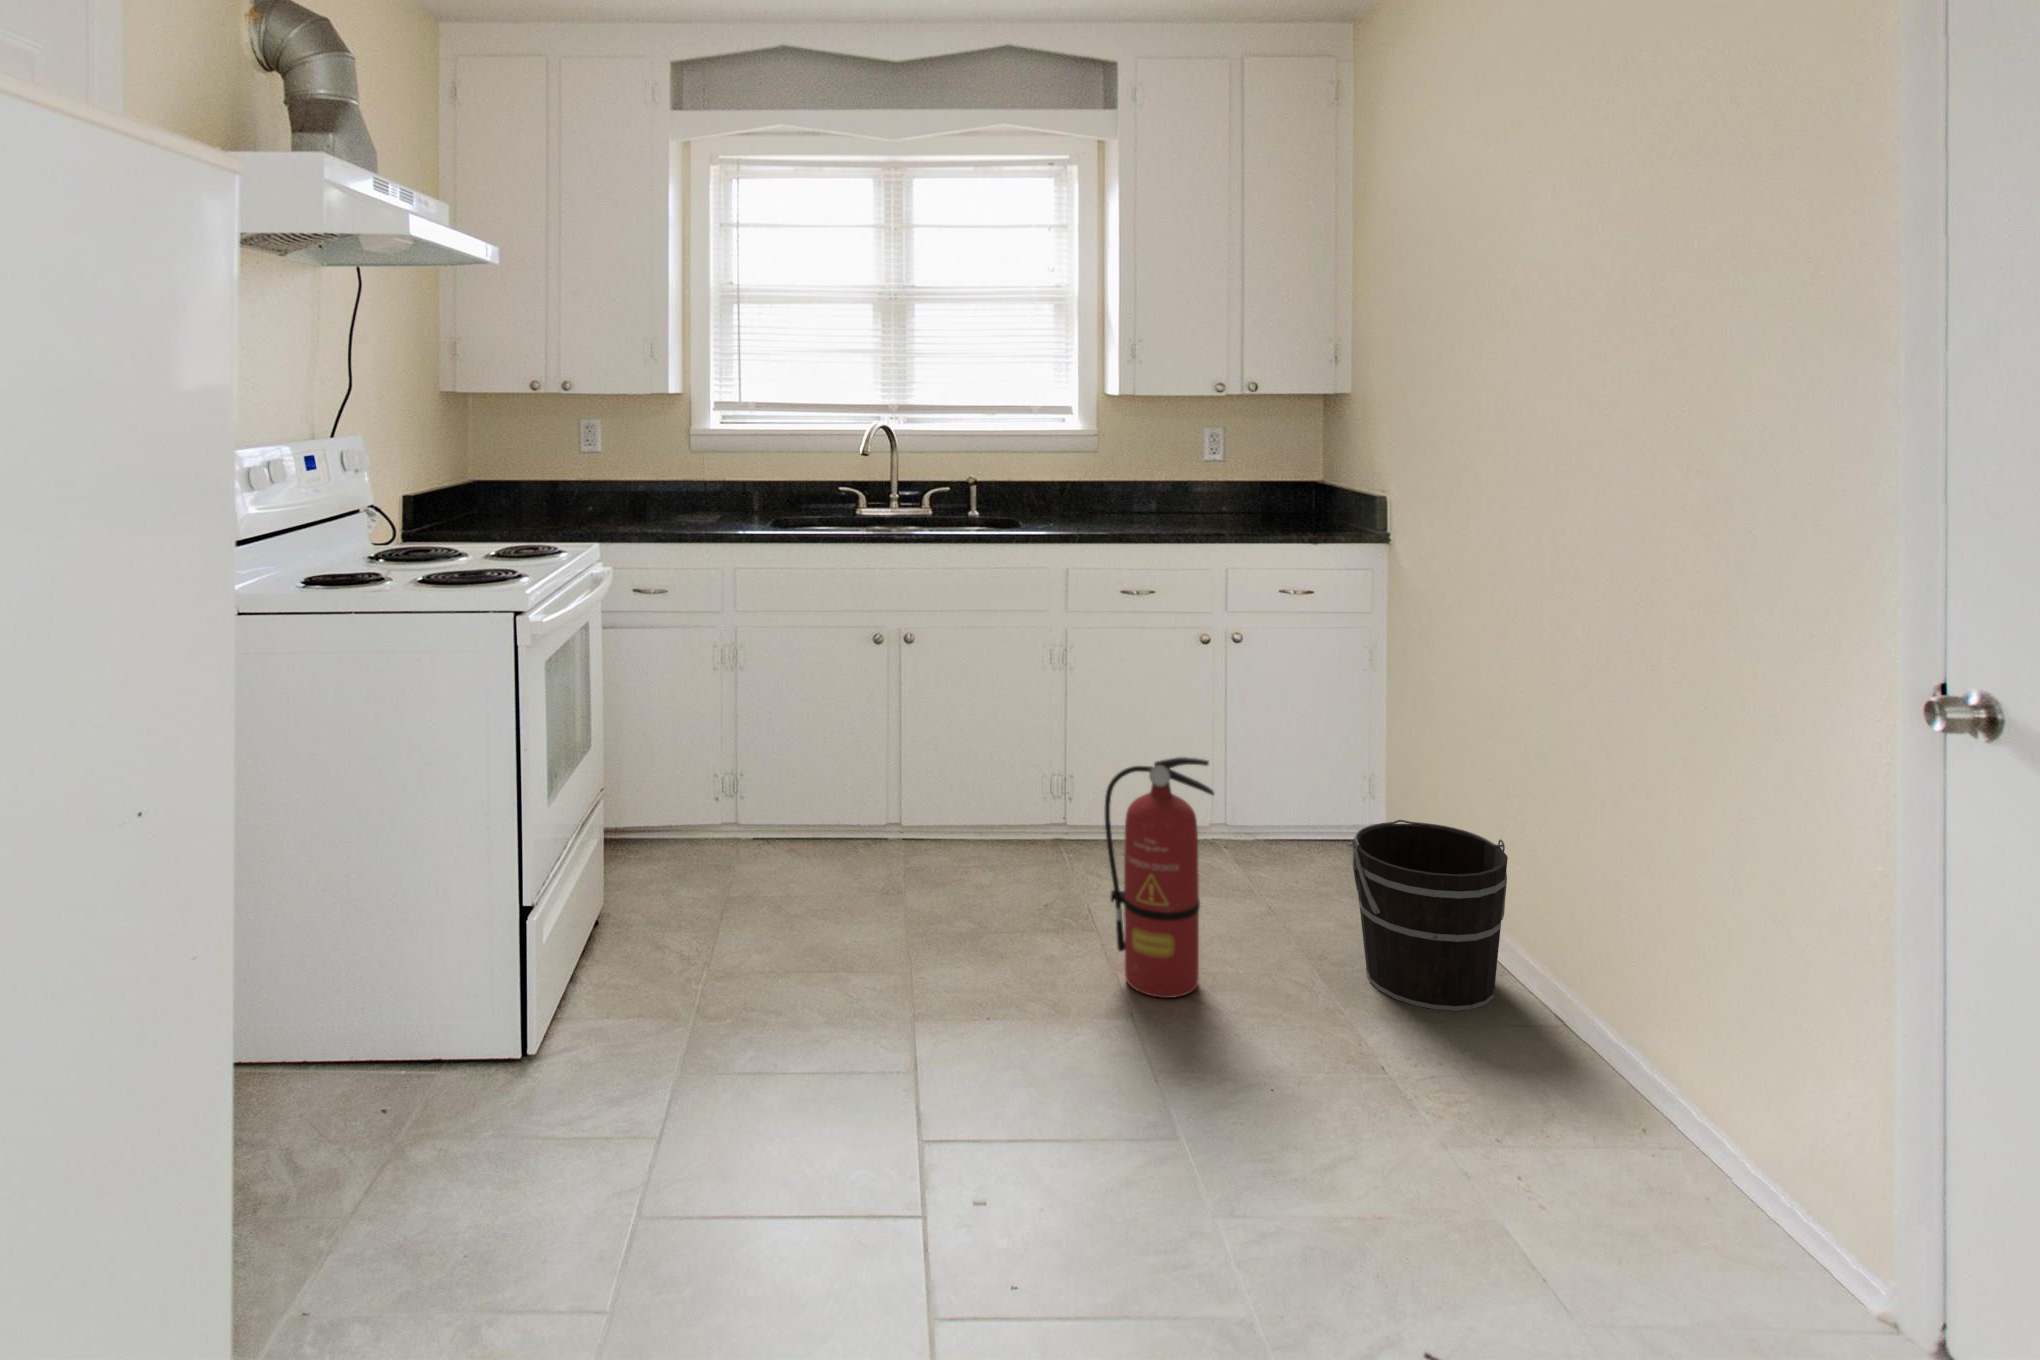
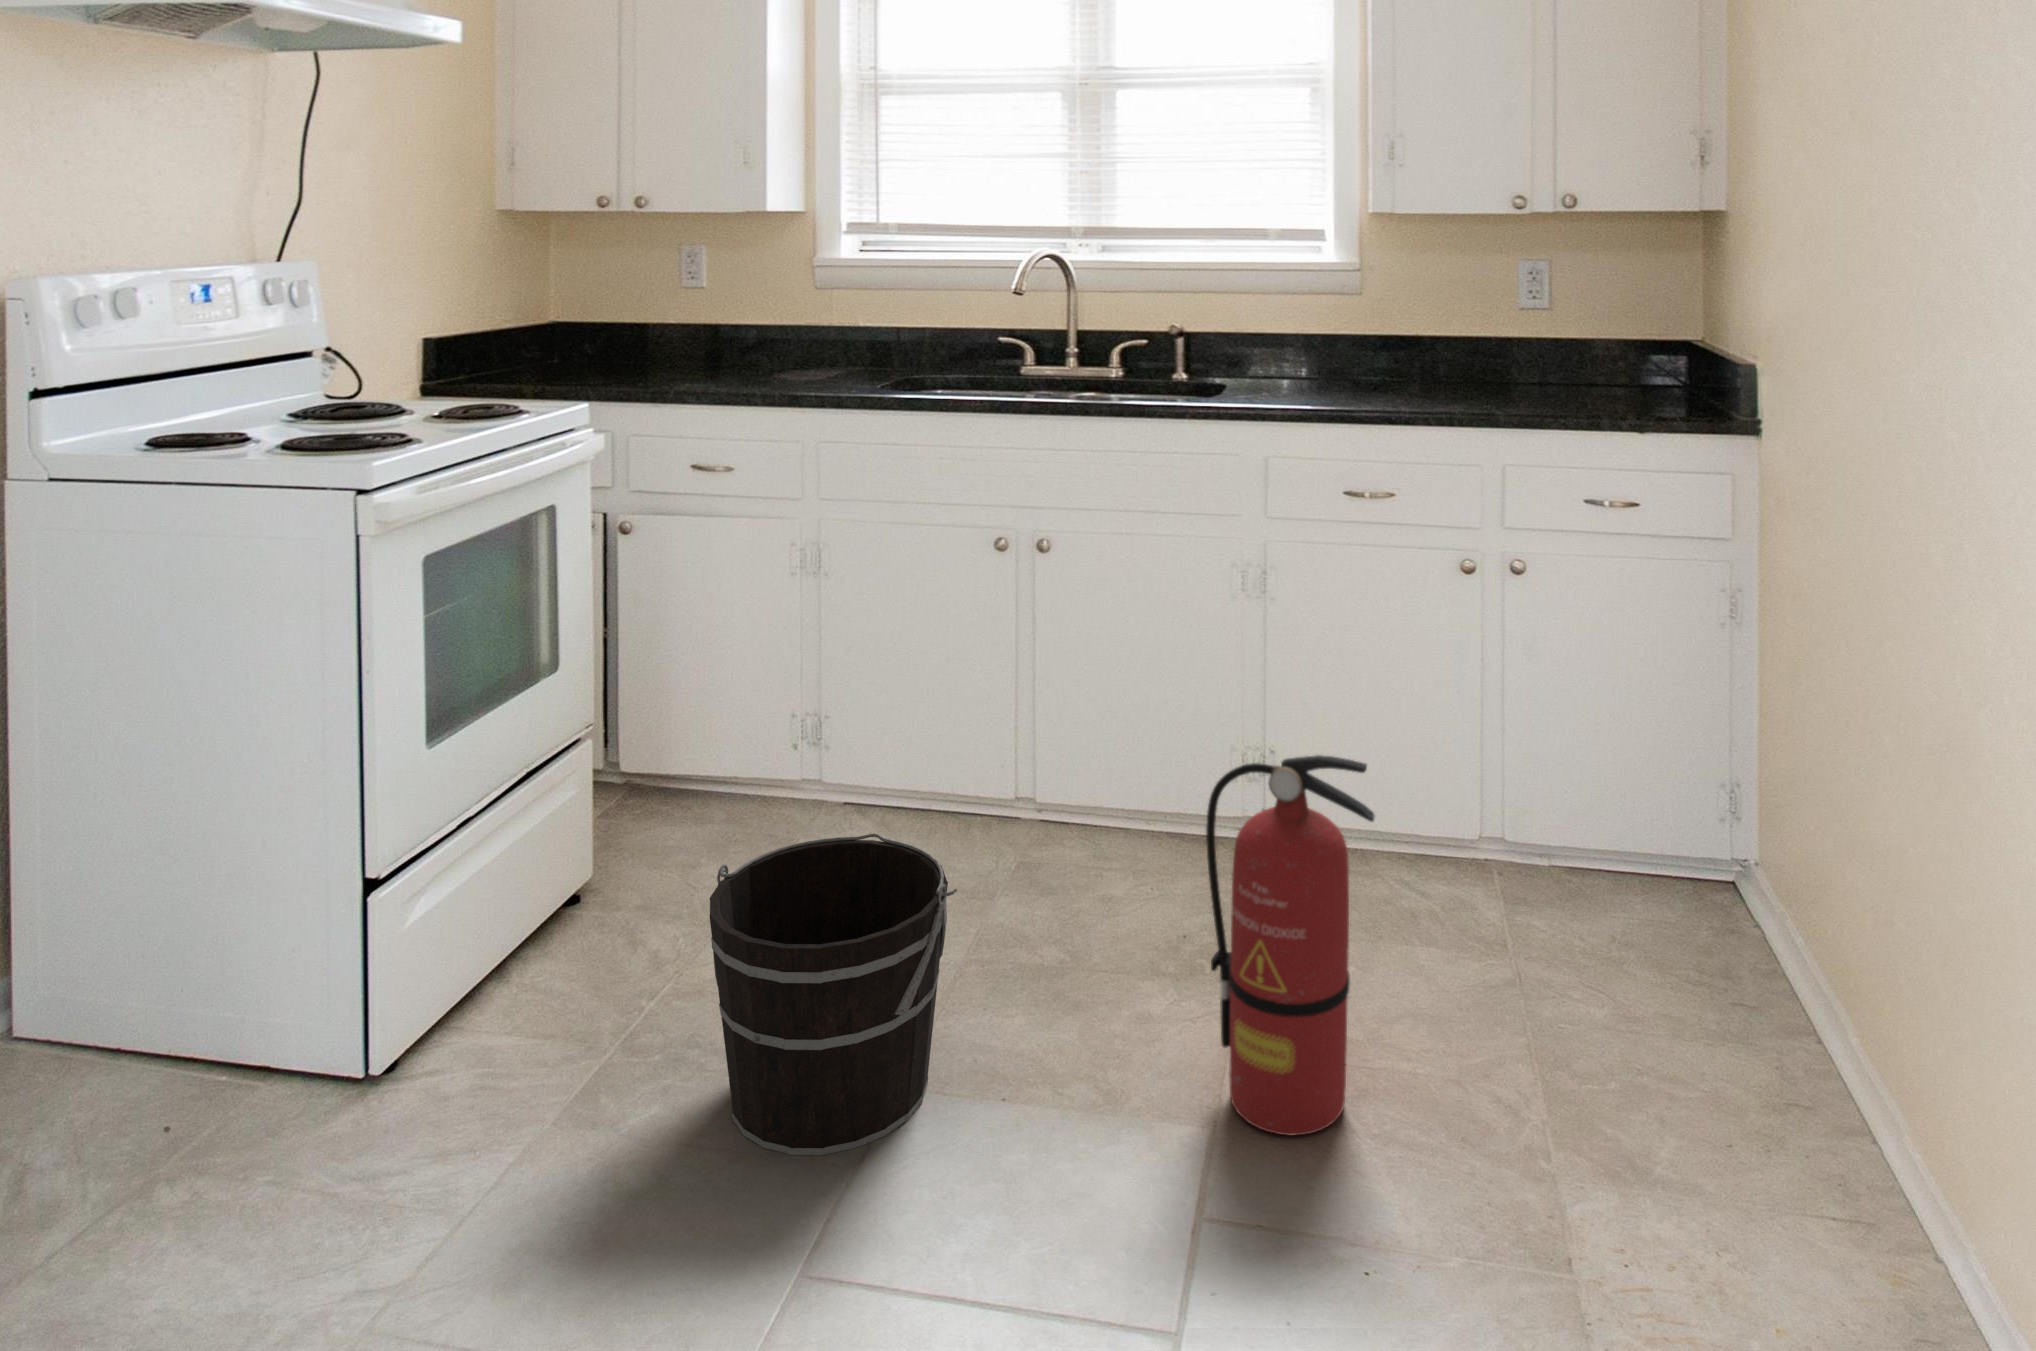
bucket: present [1348,820,1508,1011] -> present [709,834,957,1155]

